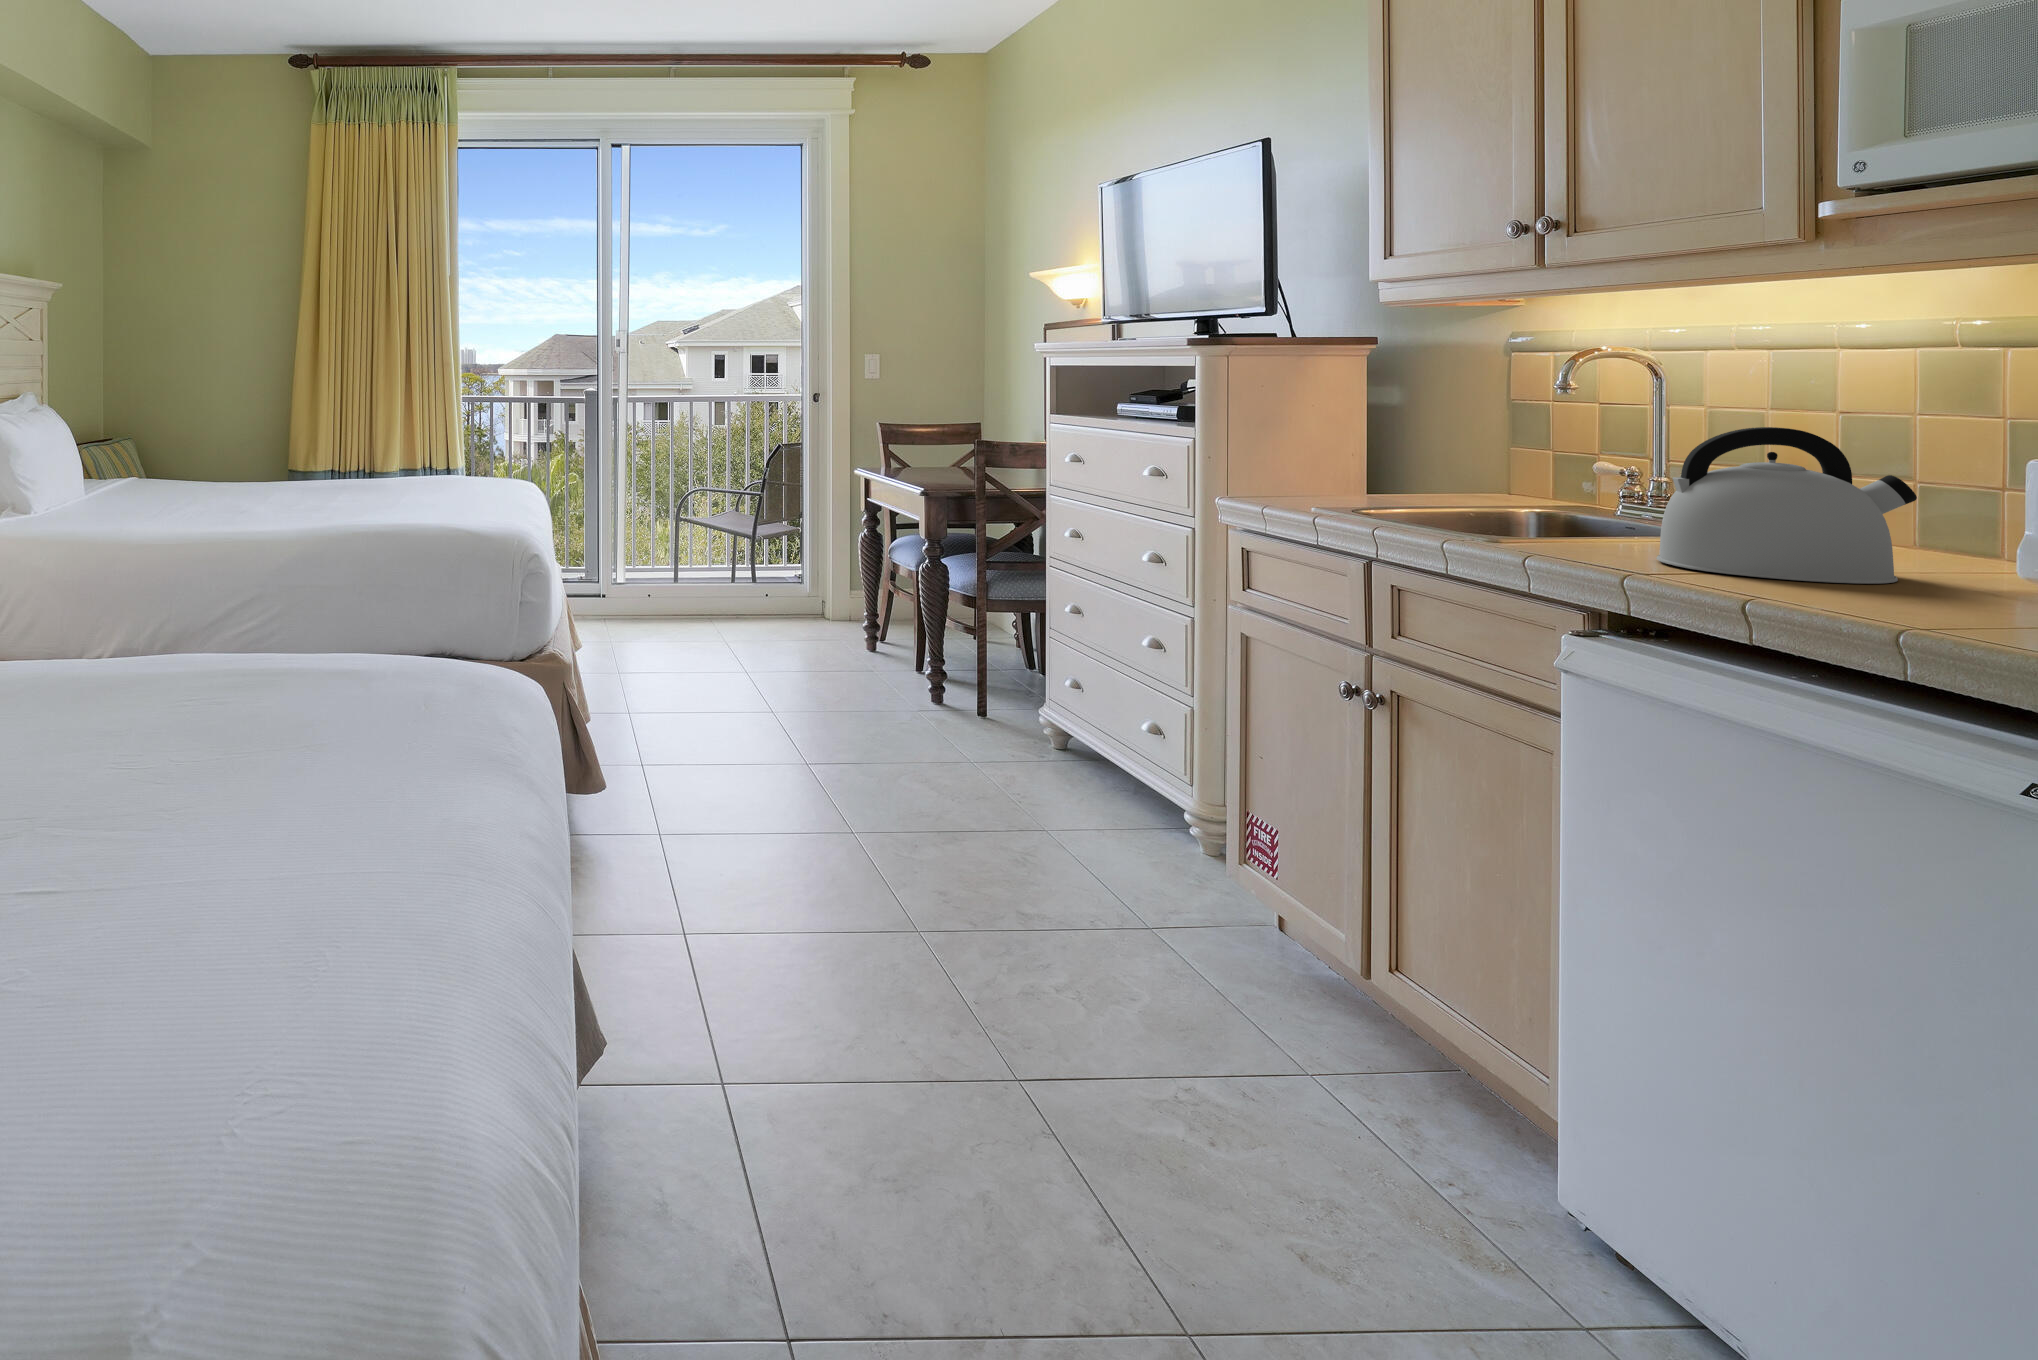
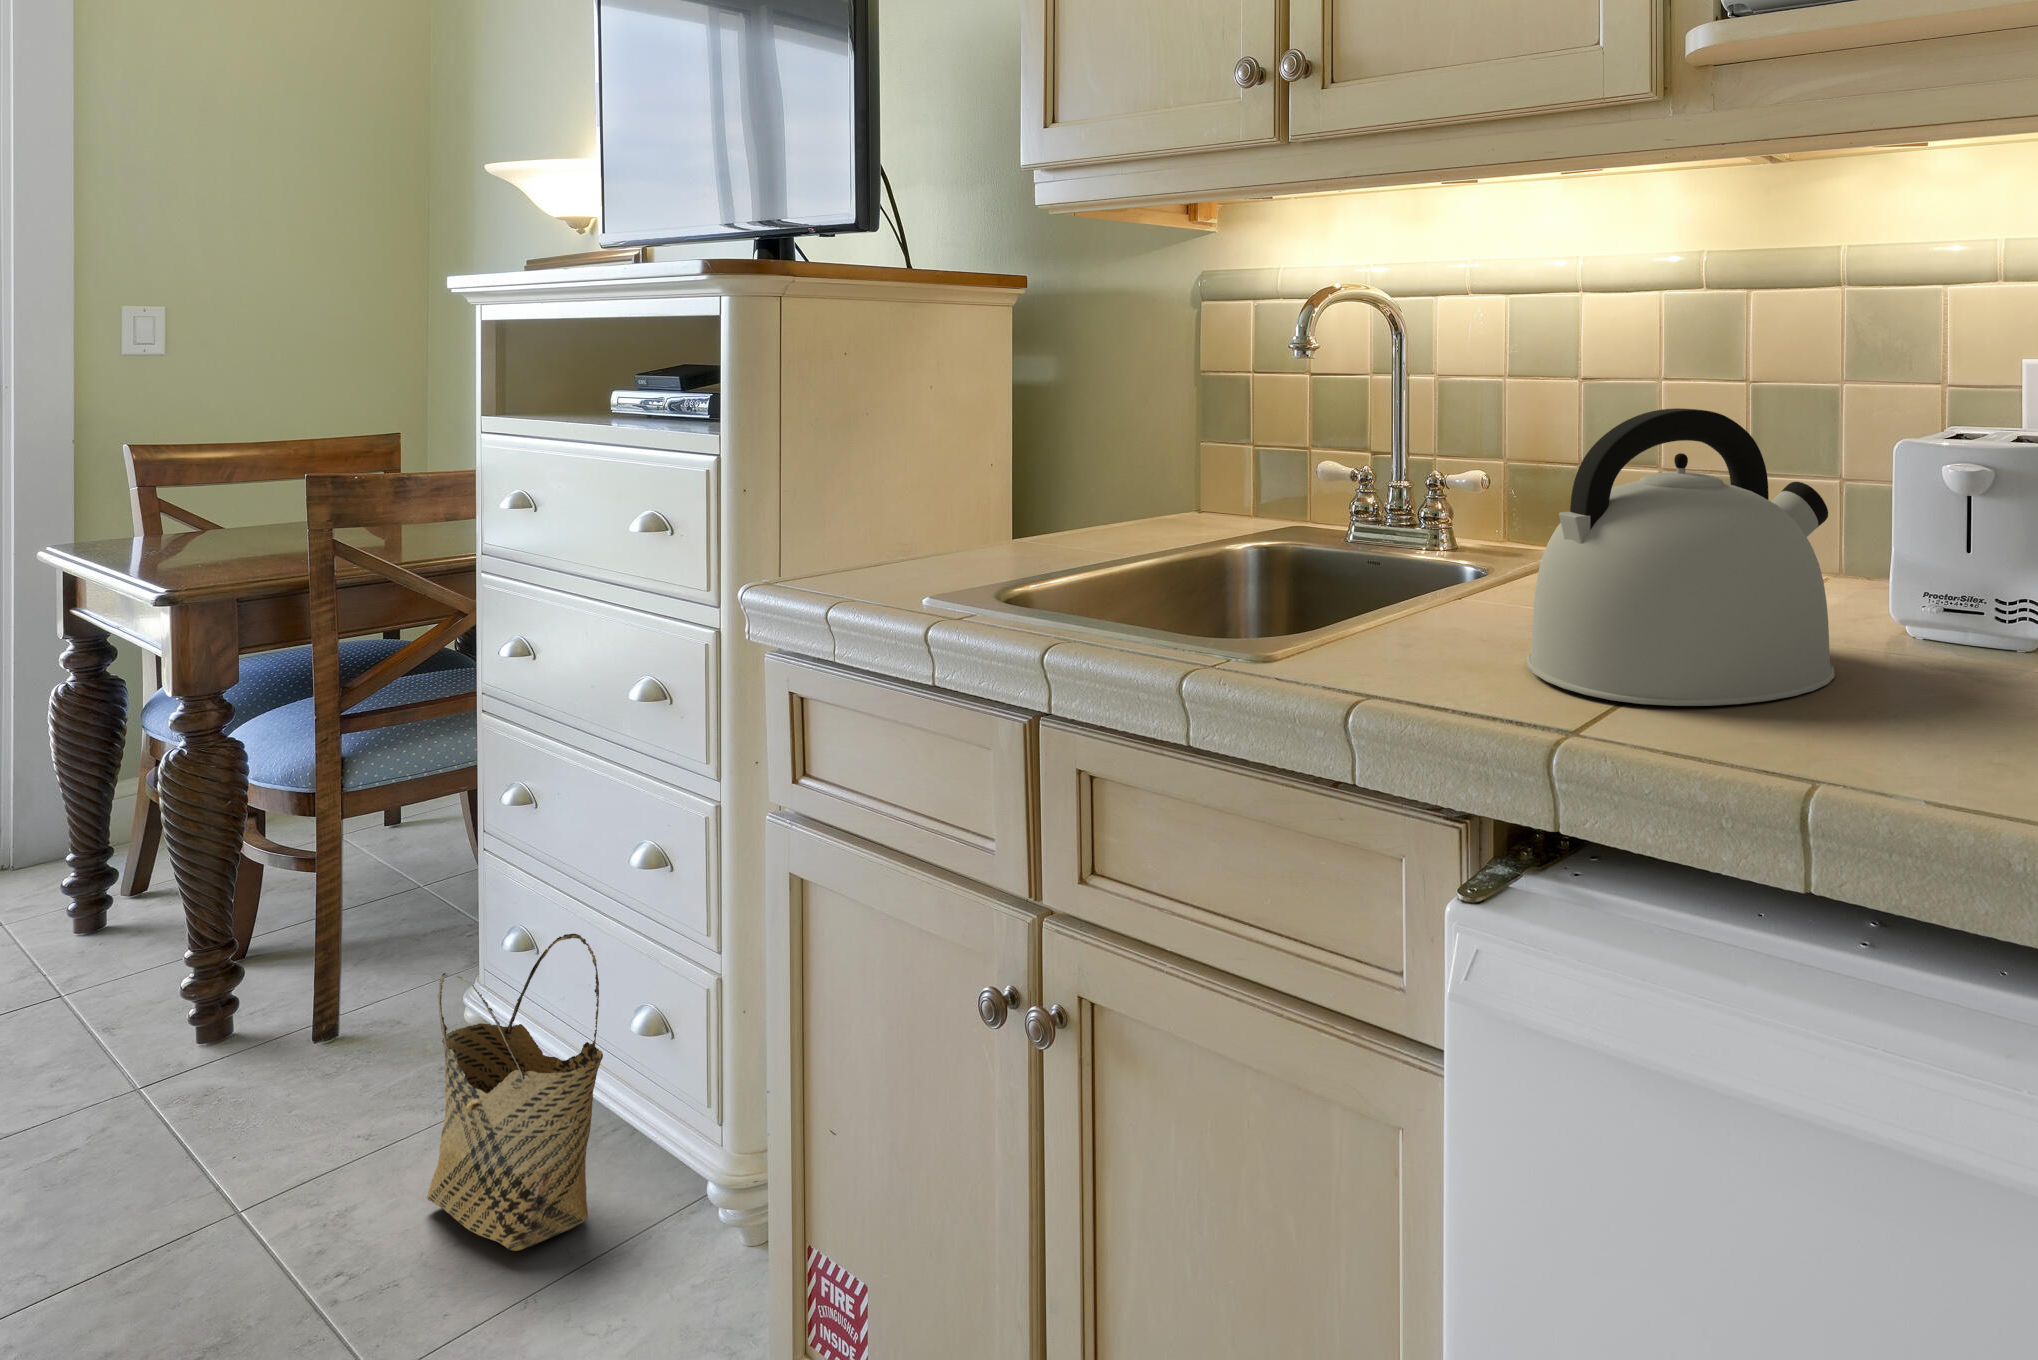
woven basket: none [1049,676,1131,819] -> present [427,934,603,1251]

